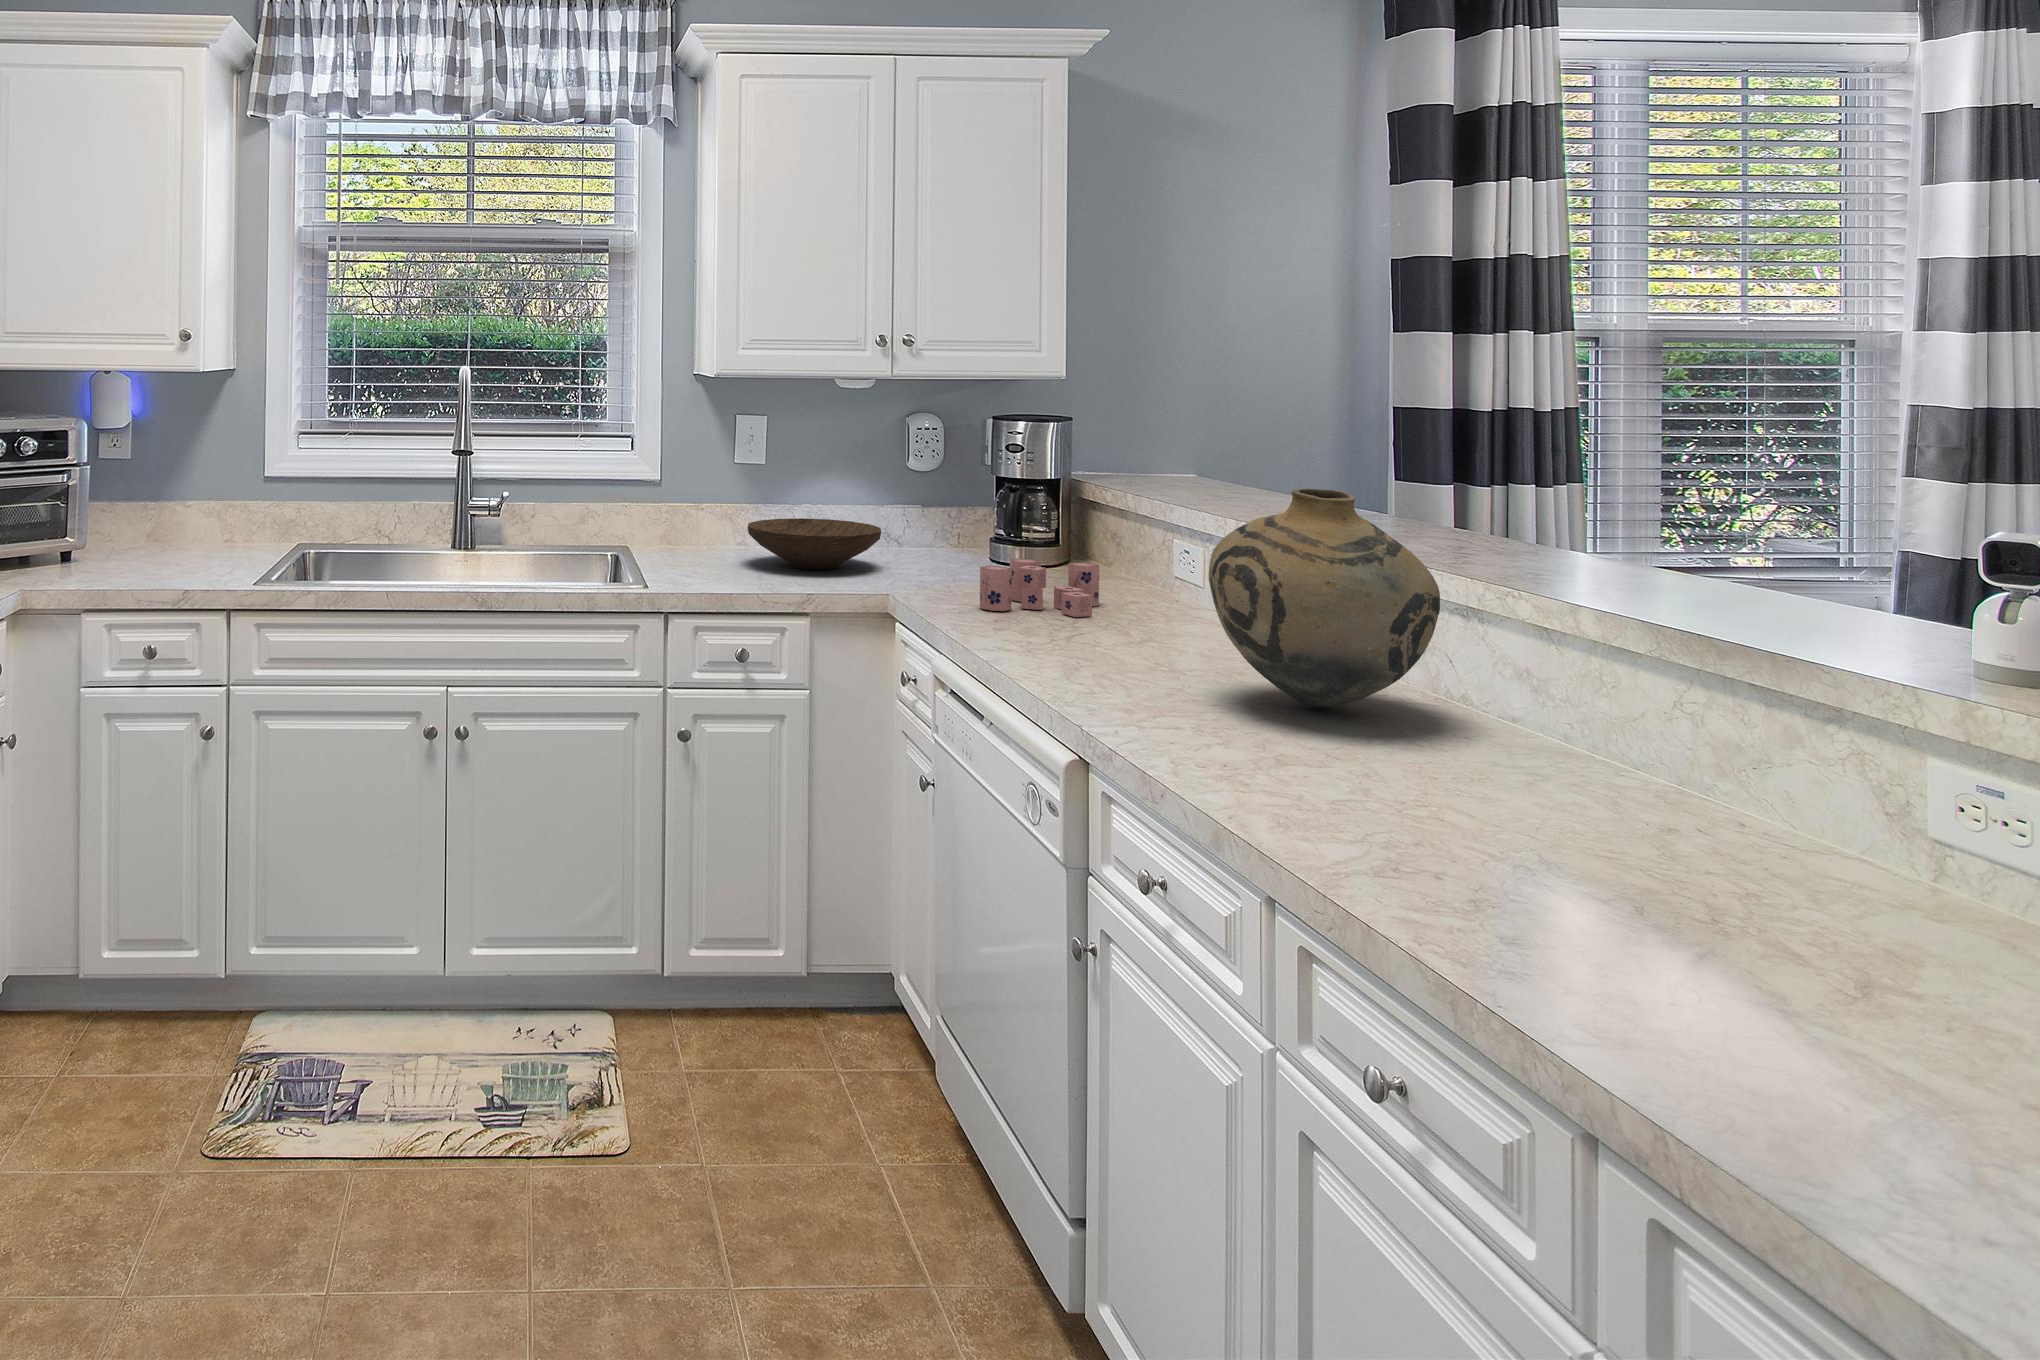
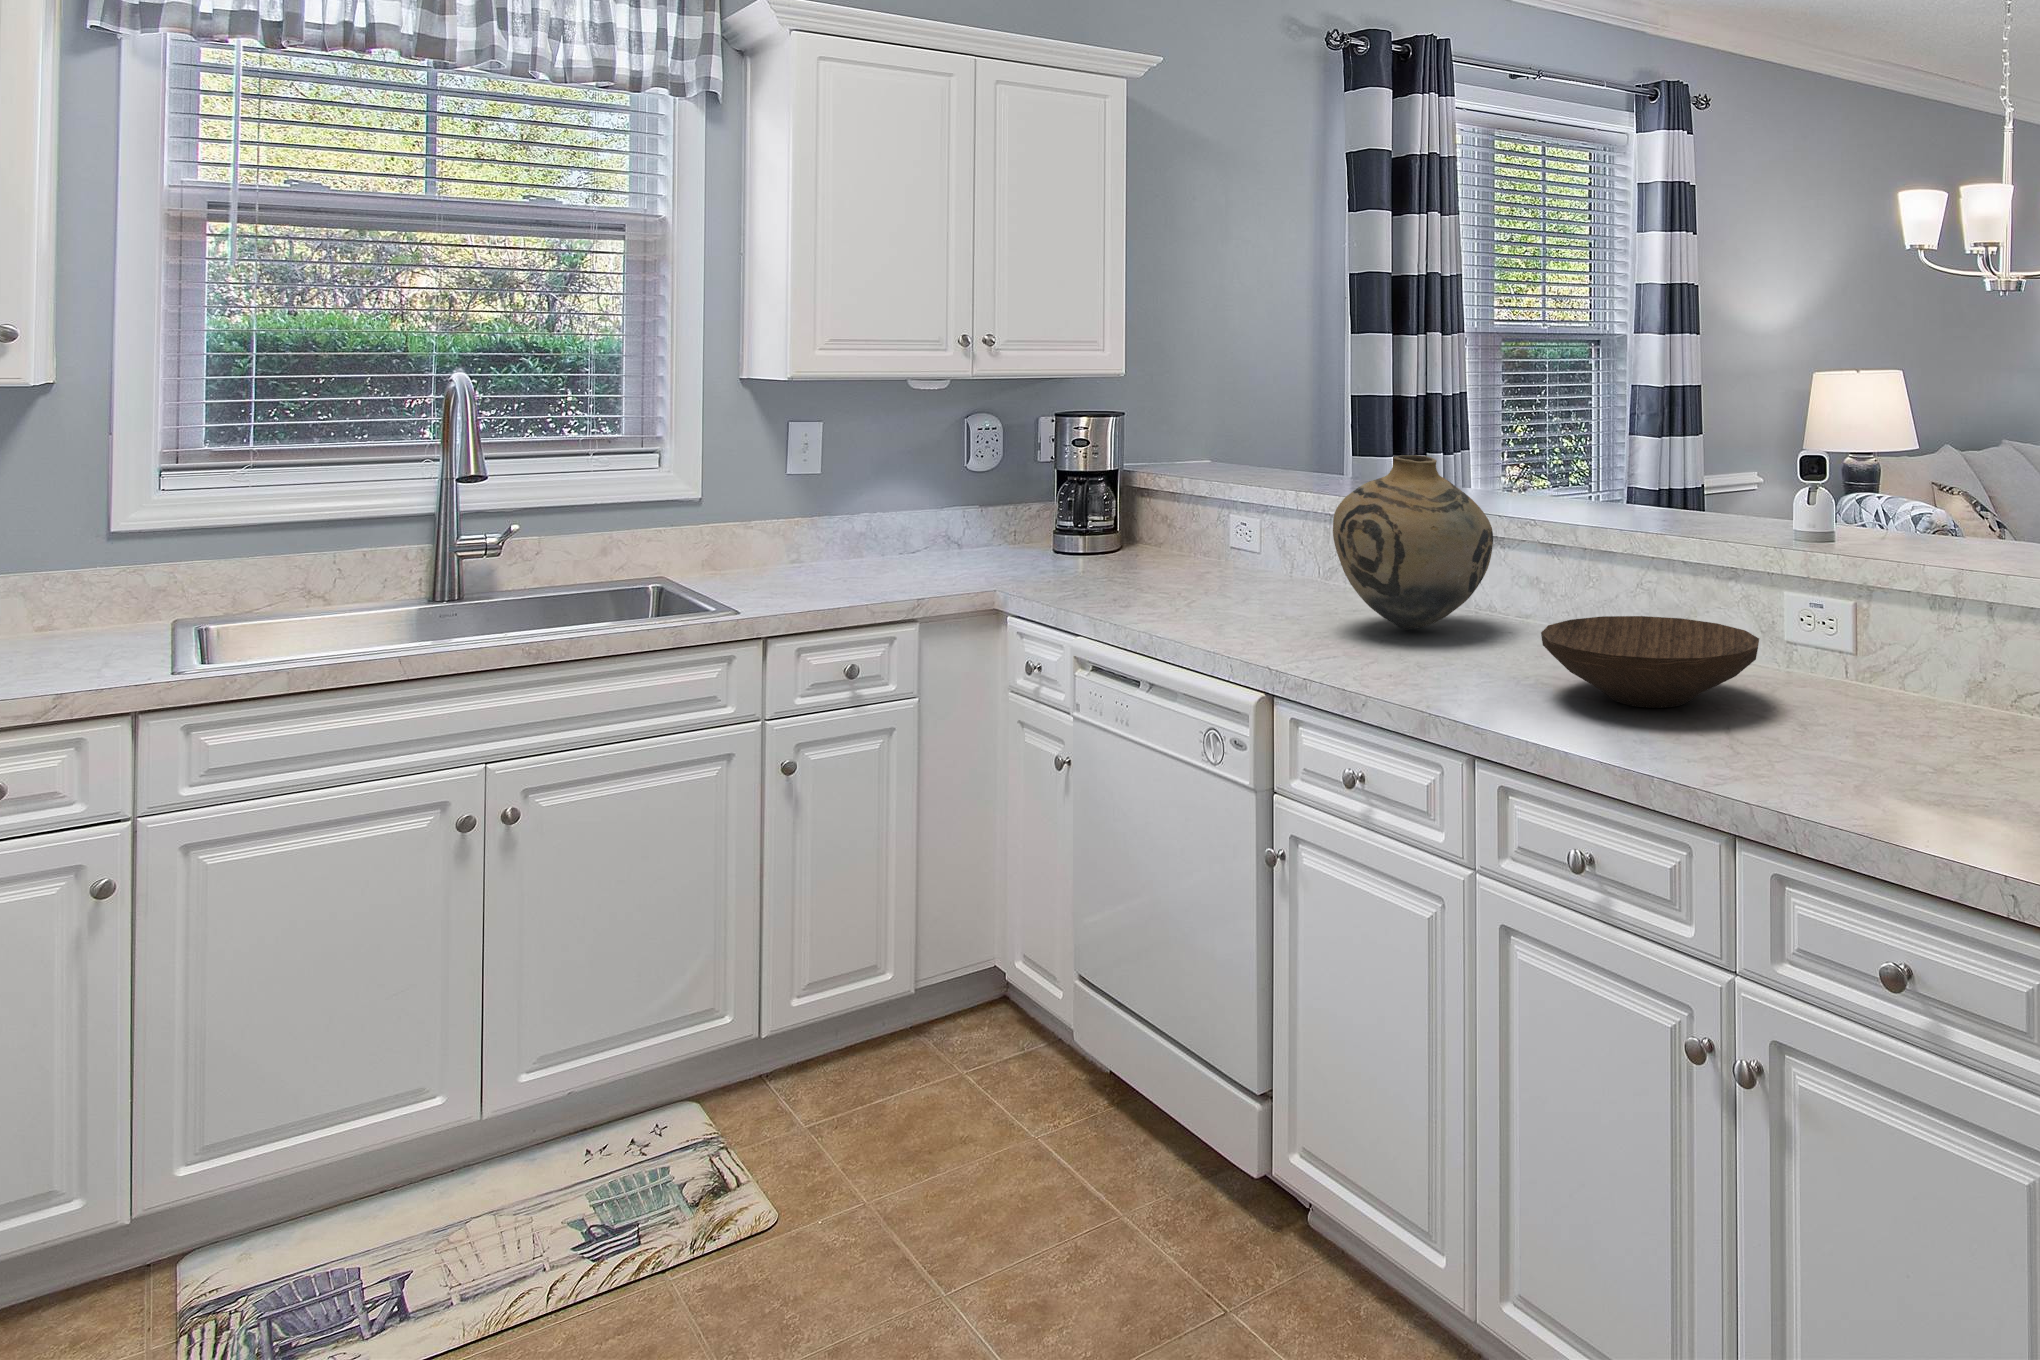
wooden bowl: present [748,518,881,570] -> present [1541,616,1759,708]
candle: present [980,559,1099,617] -> none [1091,540,1190,592]

